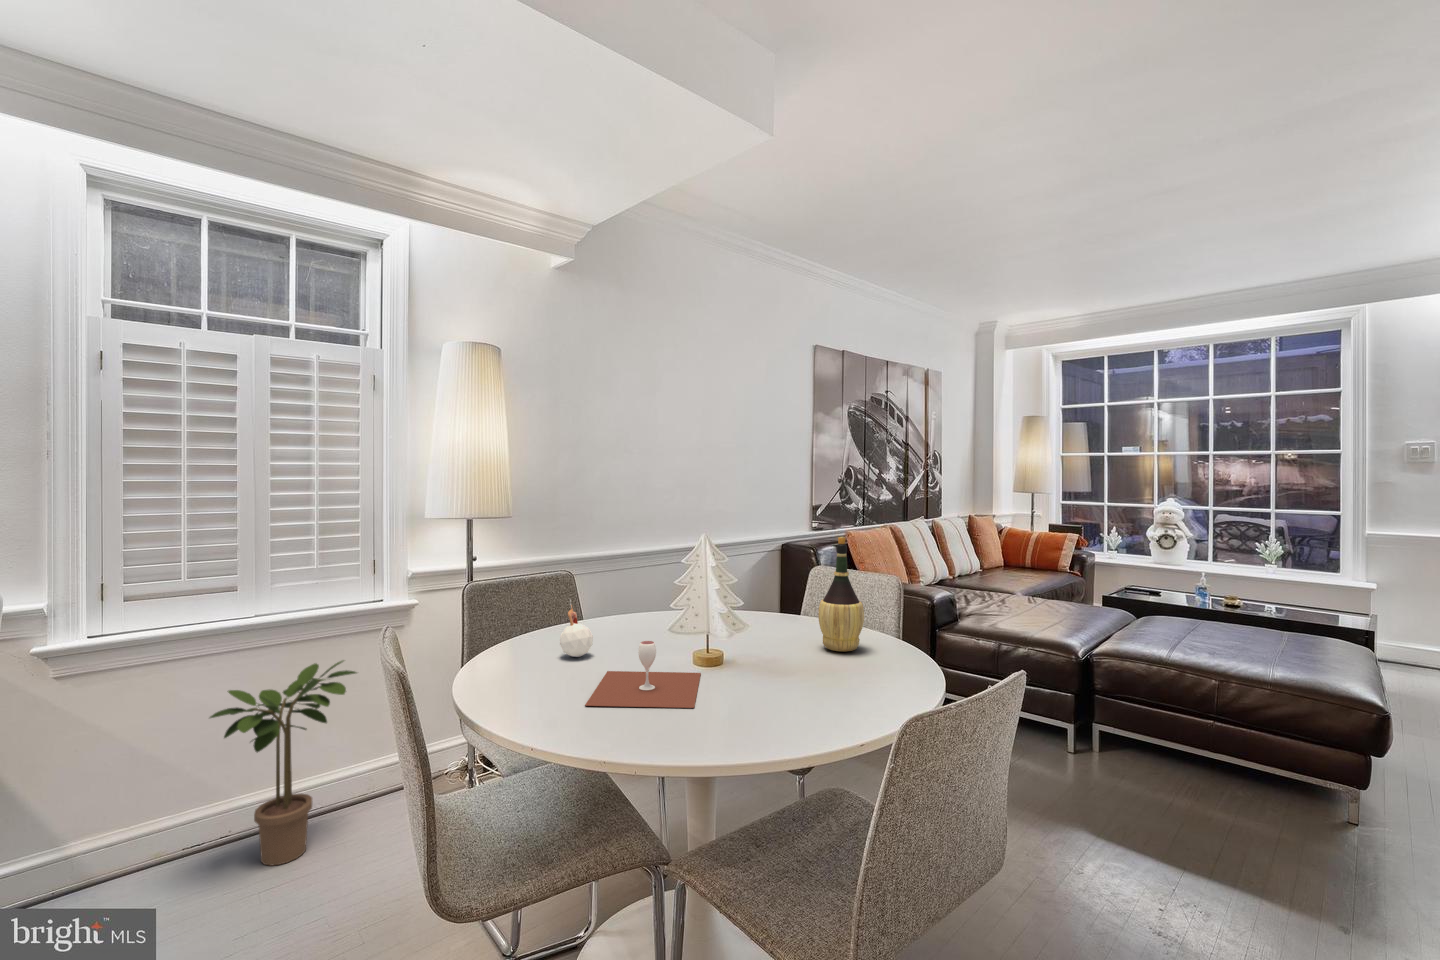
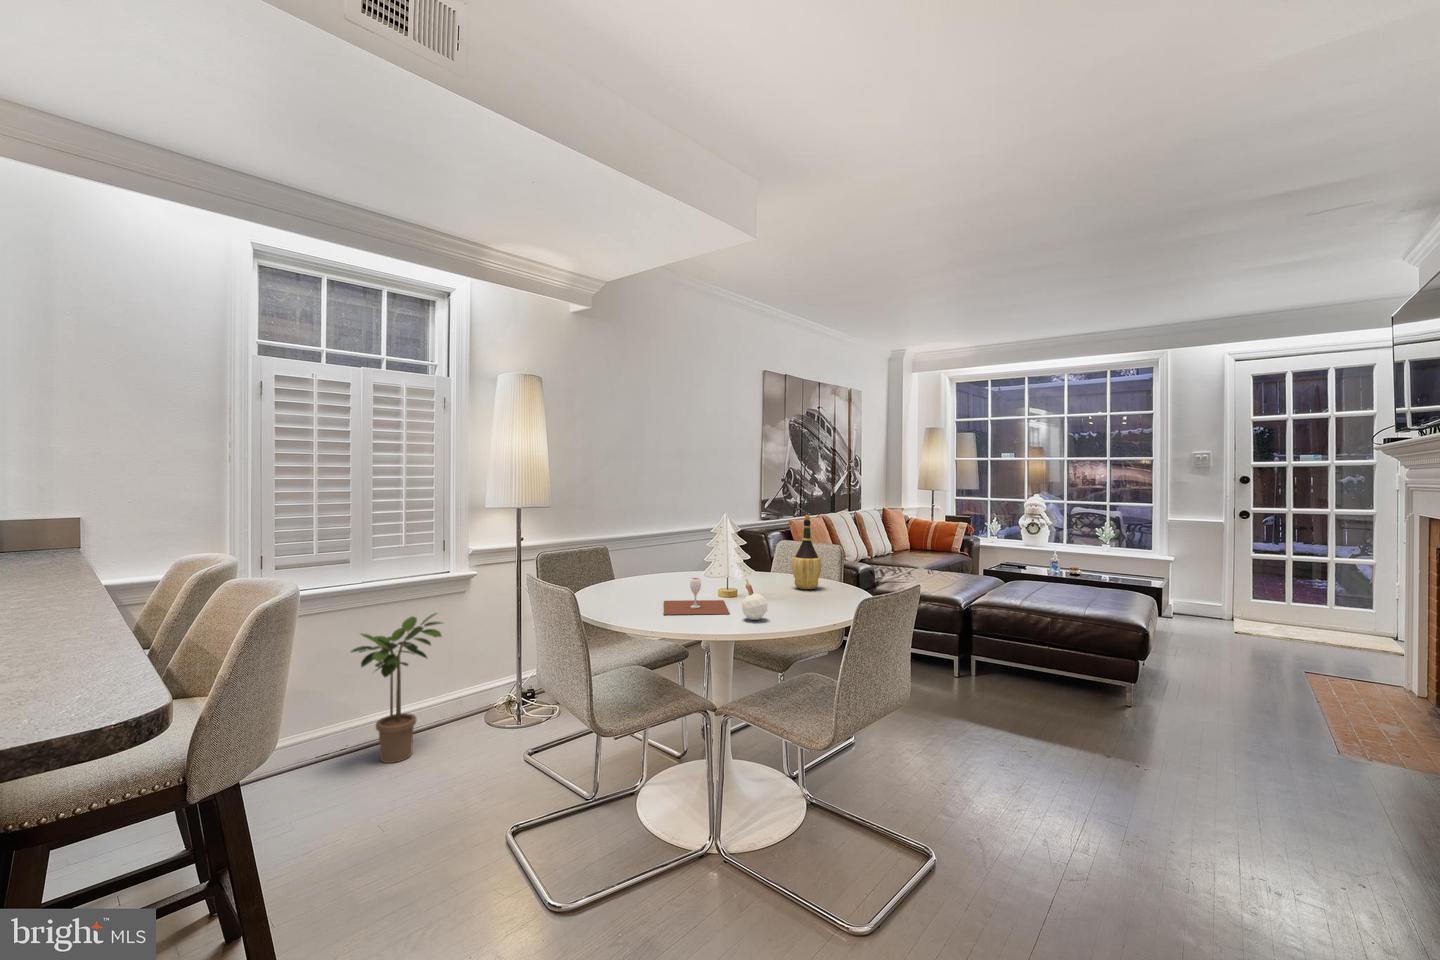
candle: present [560,600,593,657] -> present [742,575,767,620]

